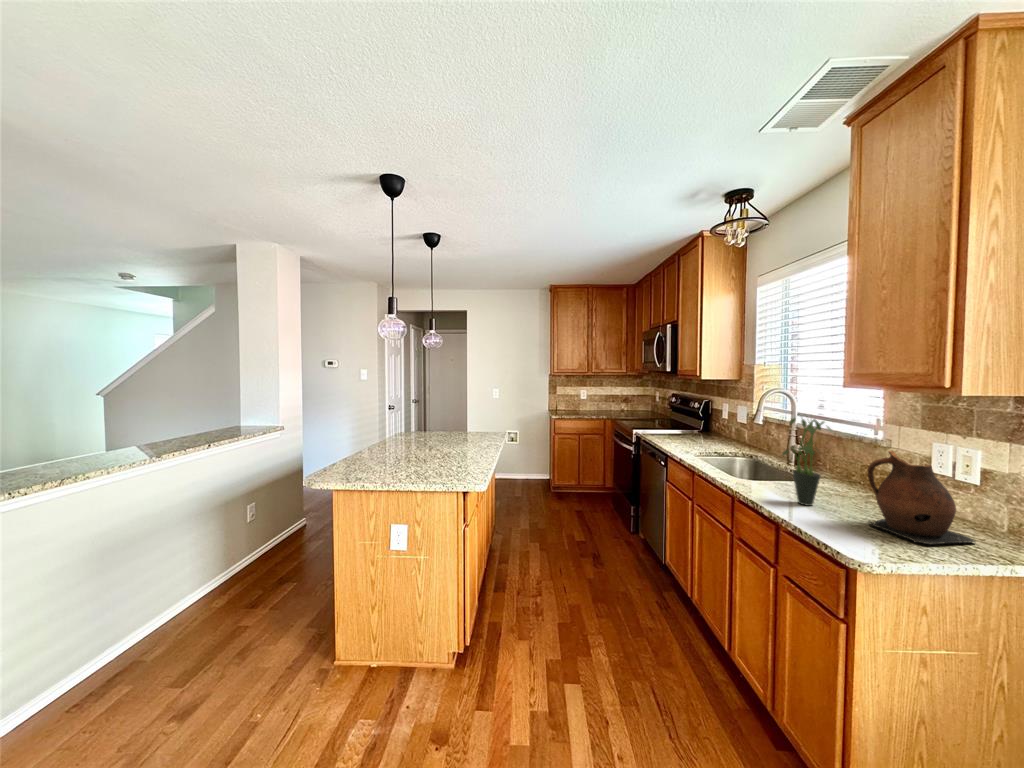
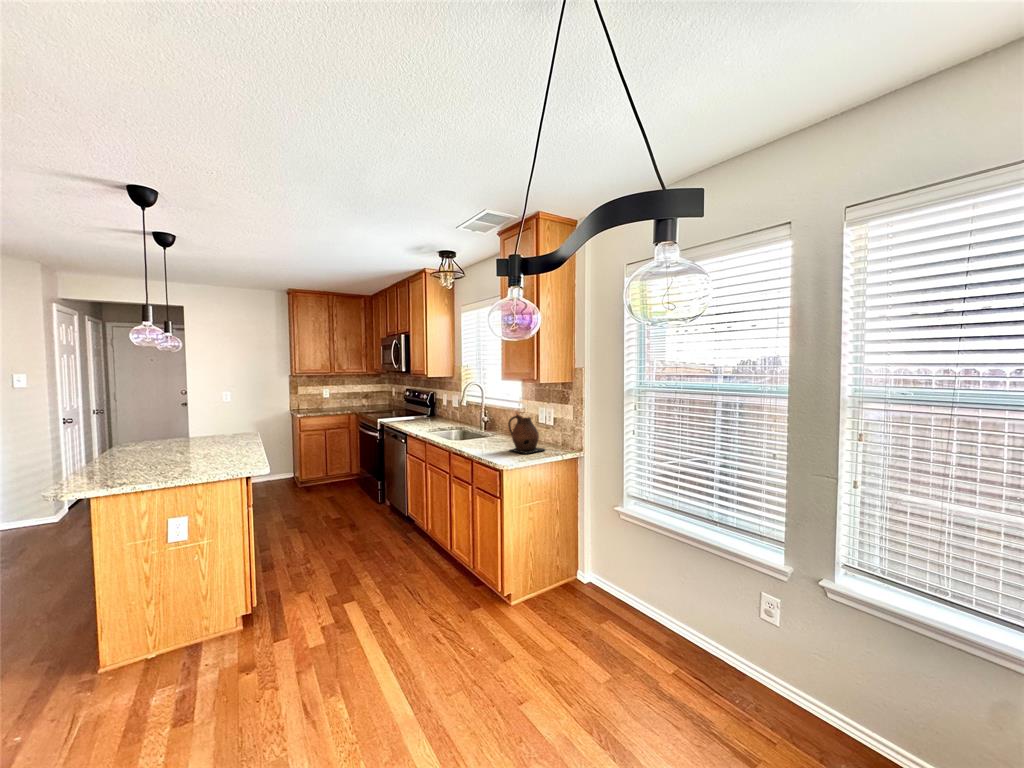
potted plant: present [782,418,832,506] -> none [472,396,495,448]

